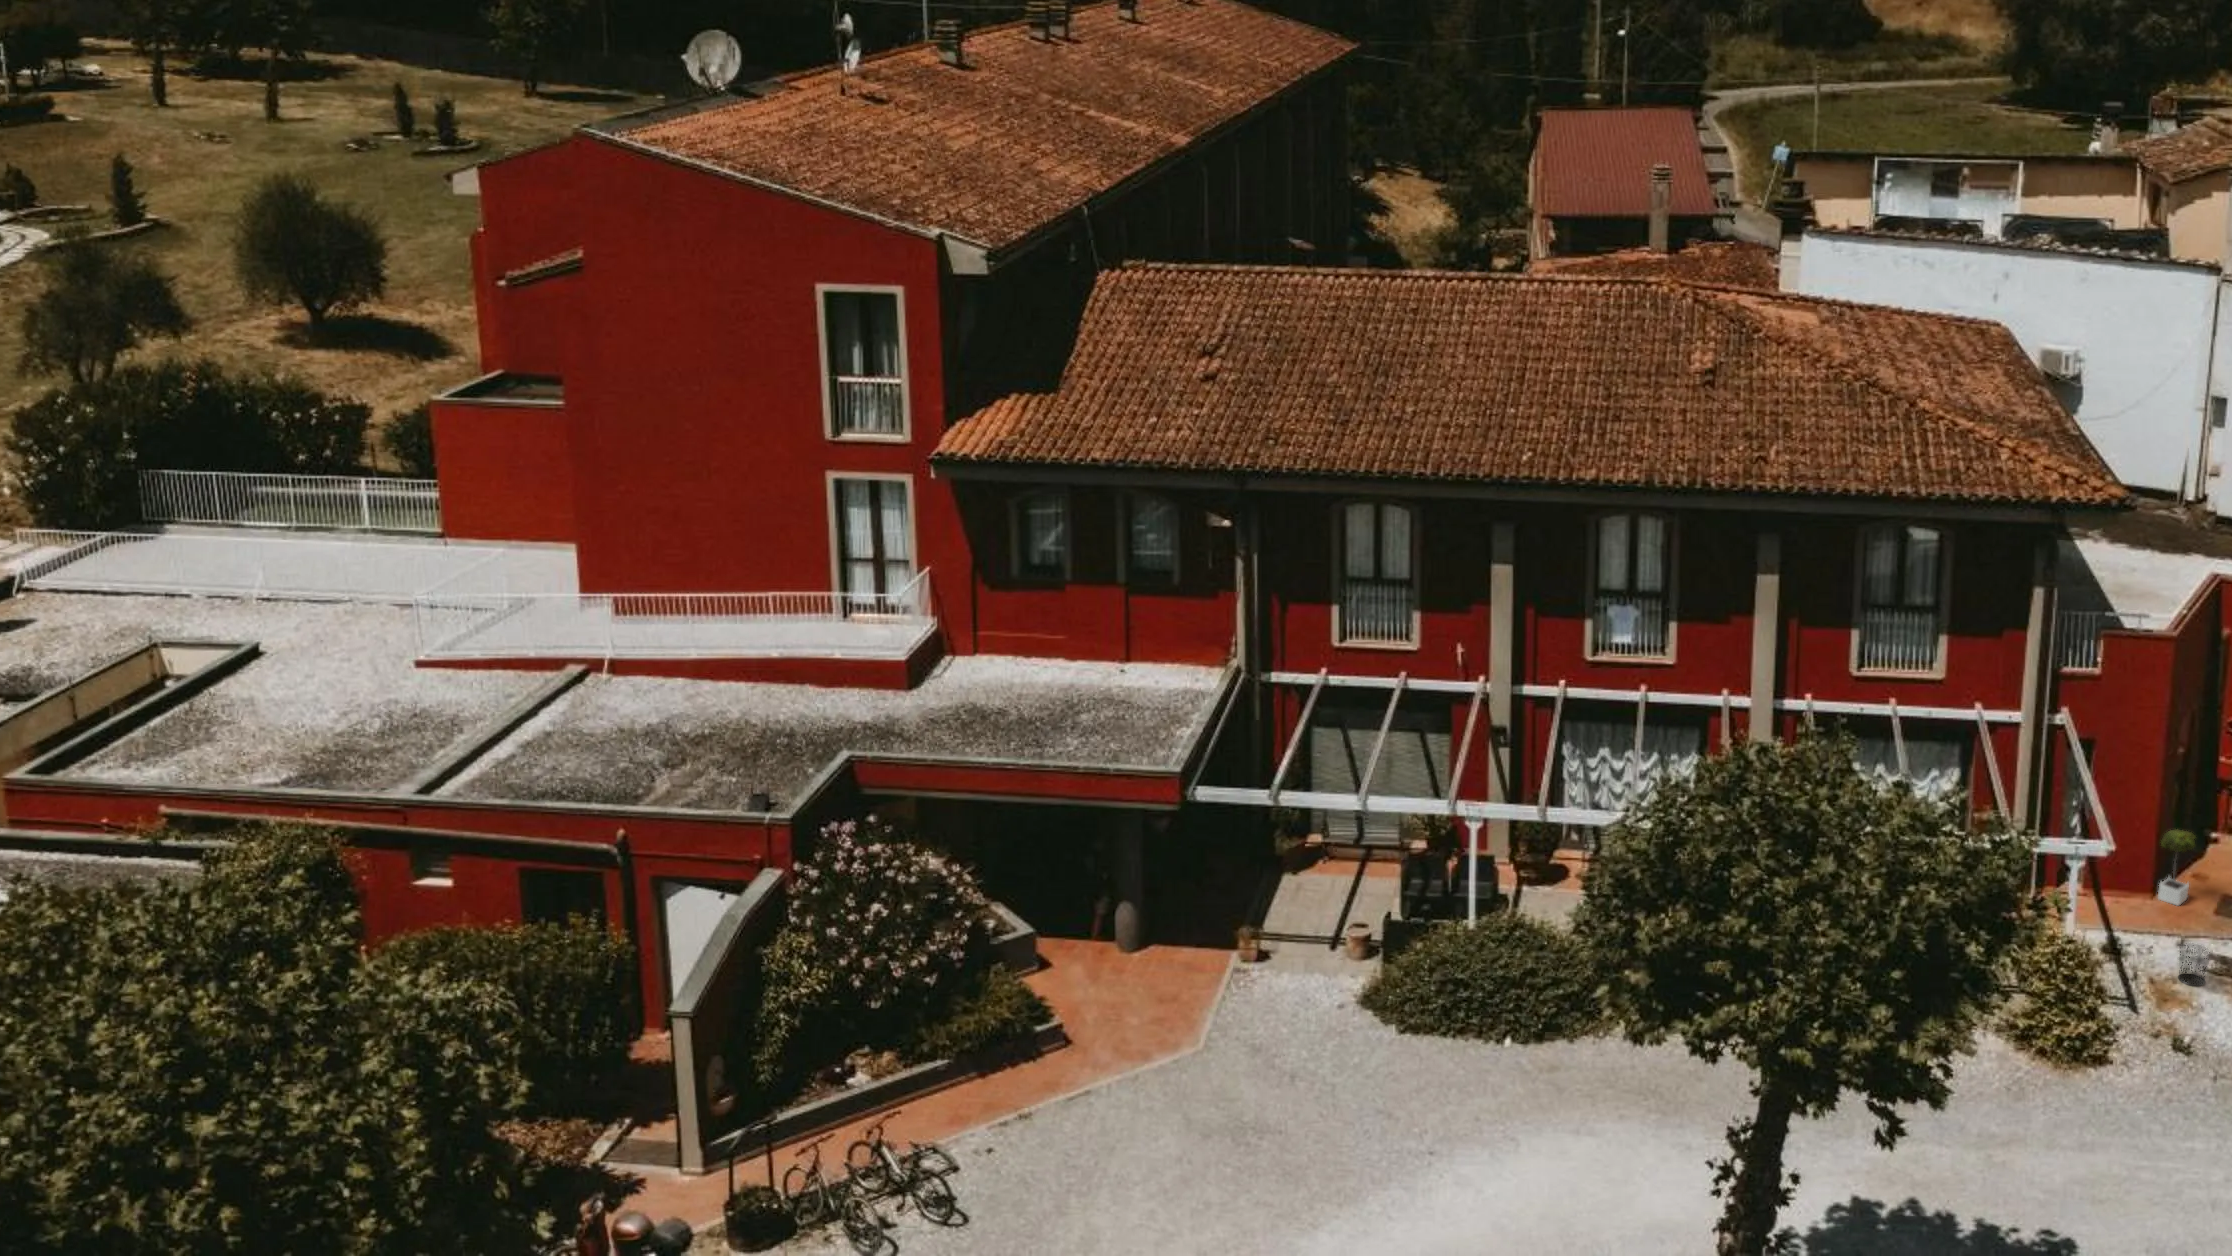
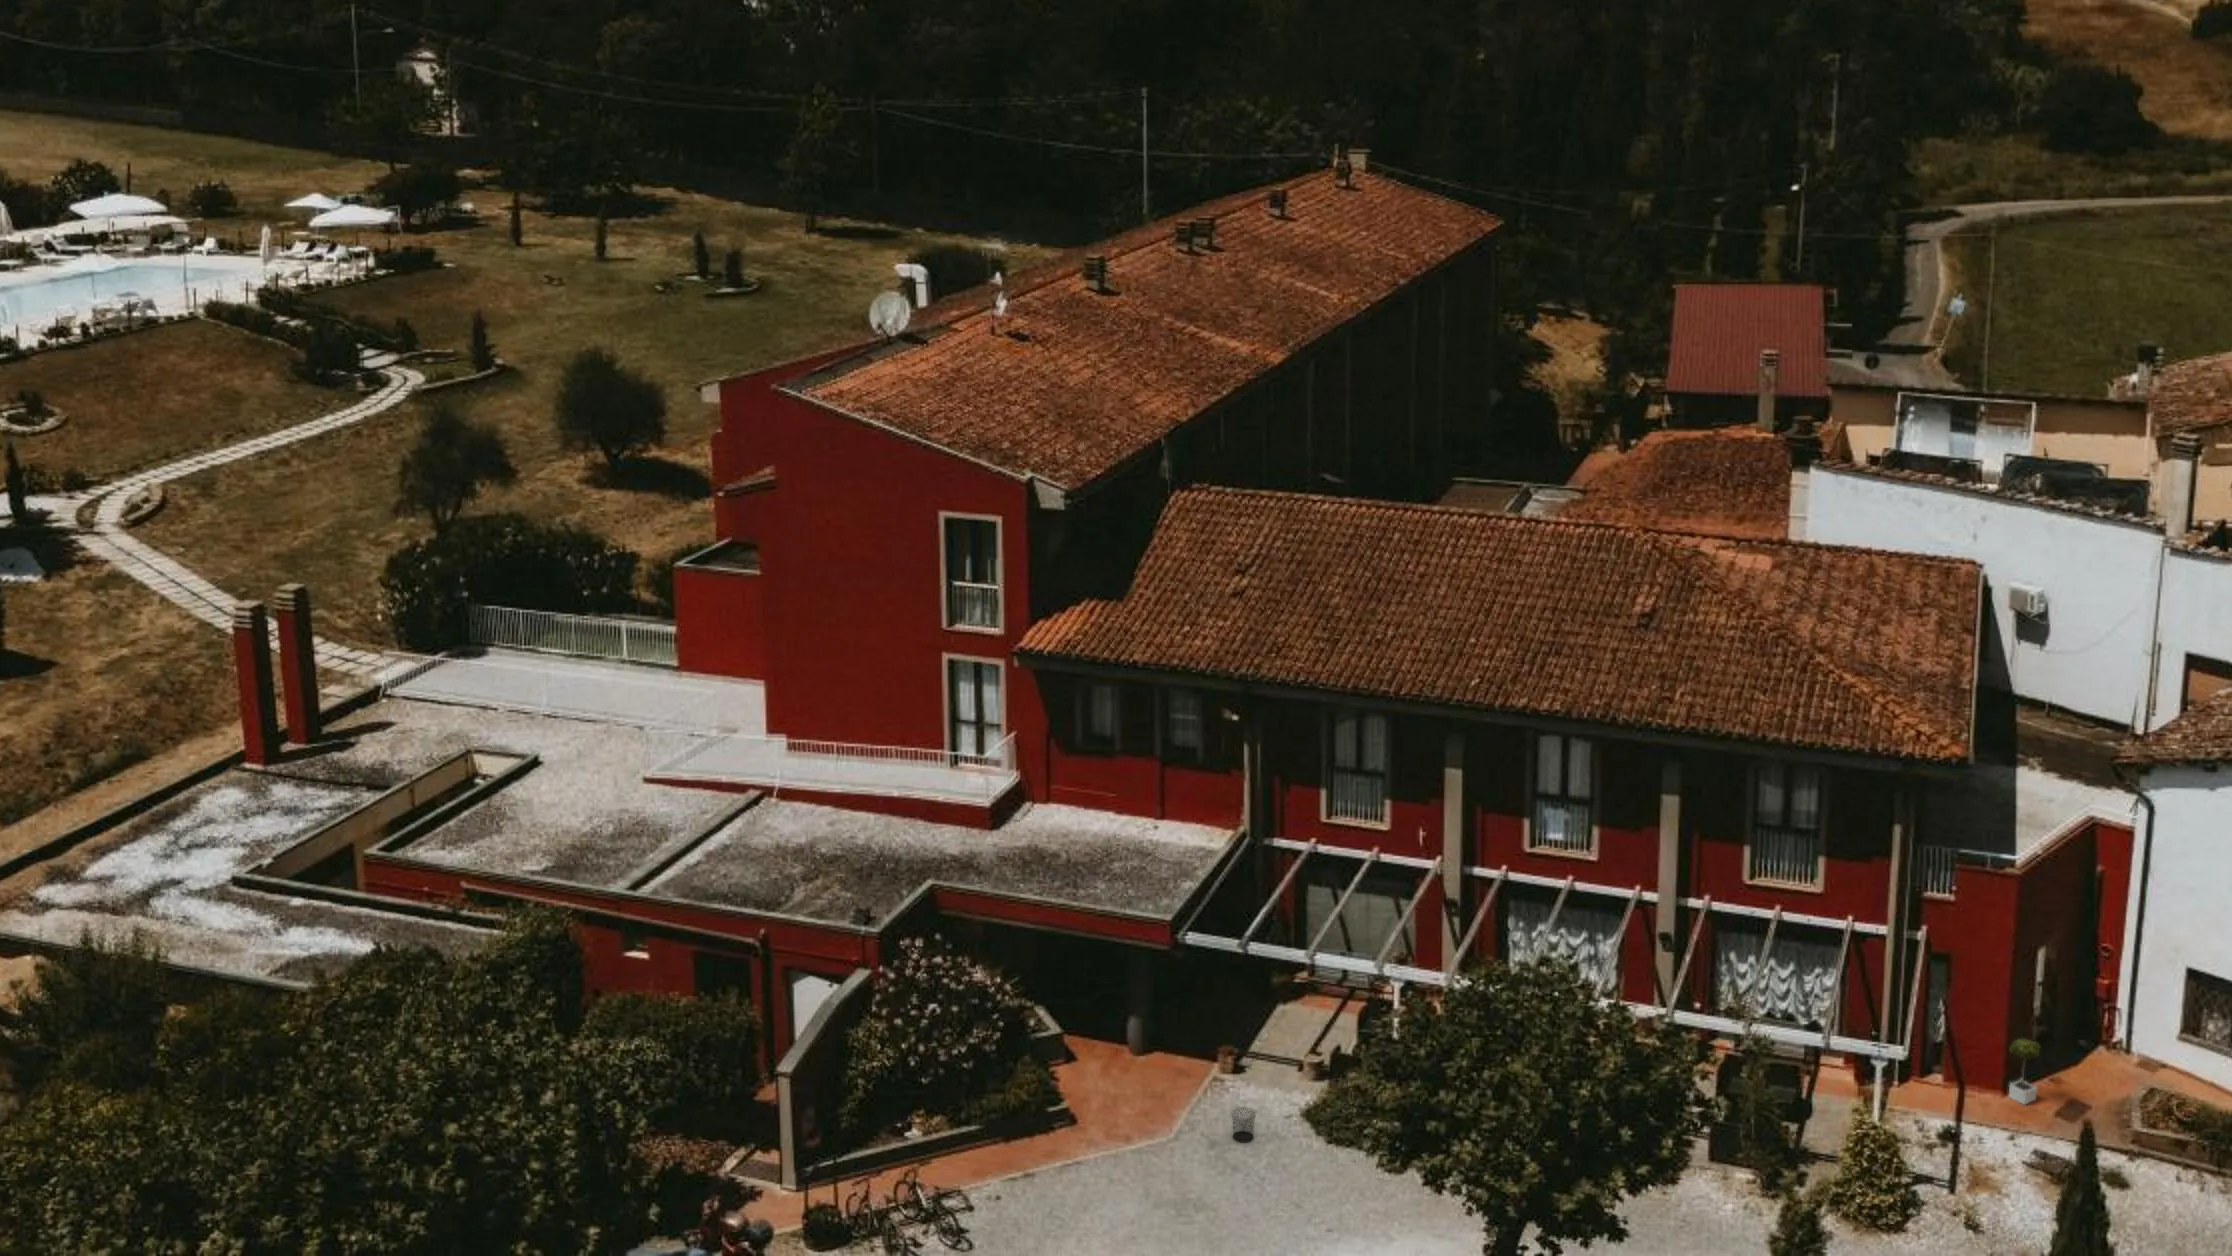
waste bin: present [2179,943,2210,985] -> present [1232,1108,1255,1143]

